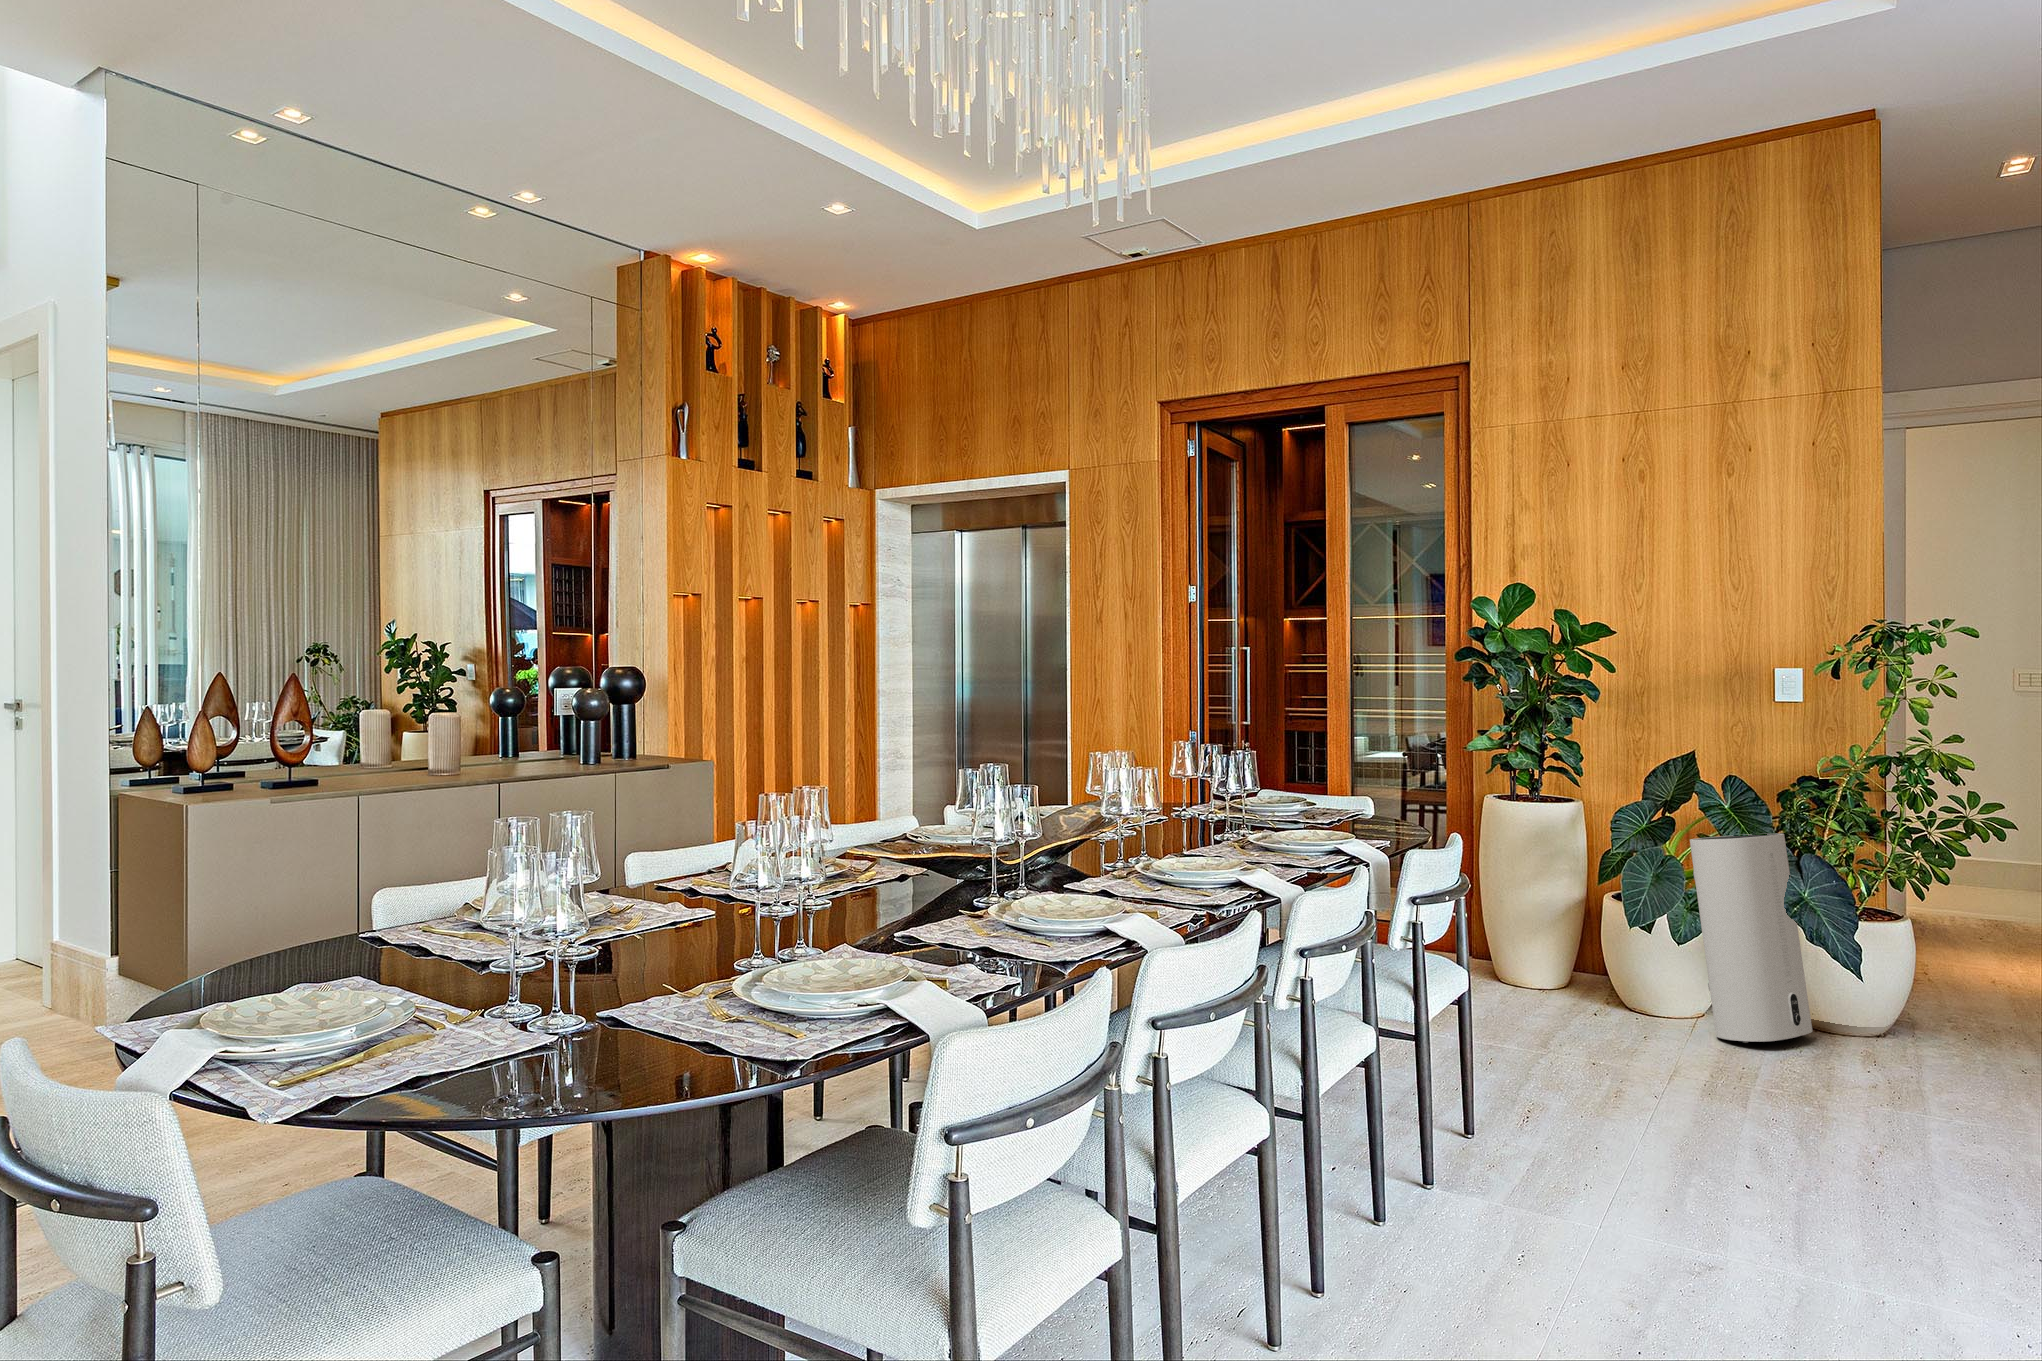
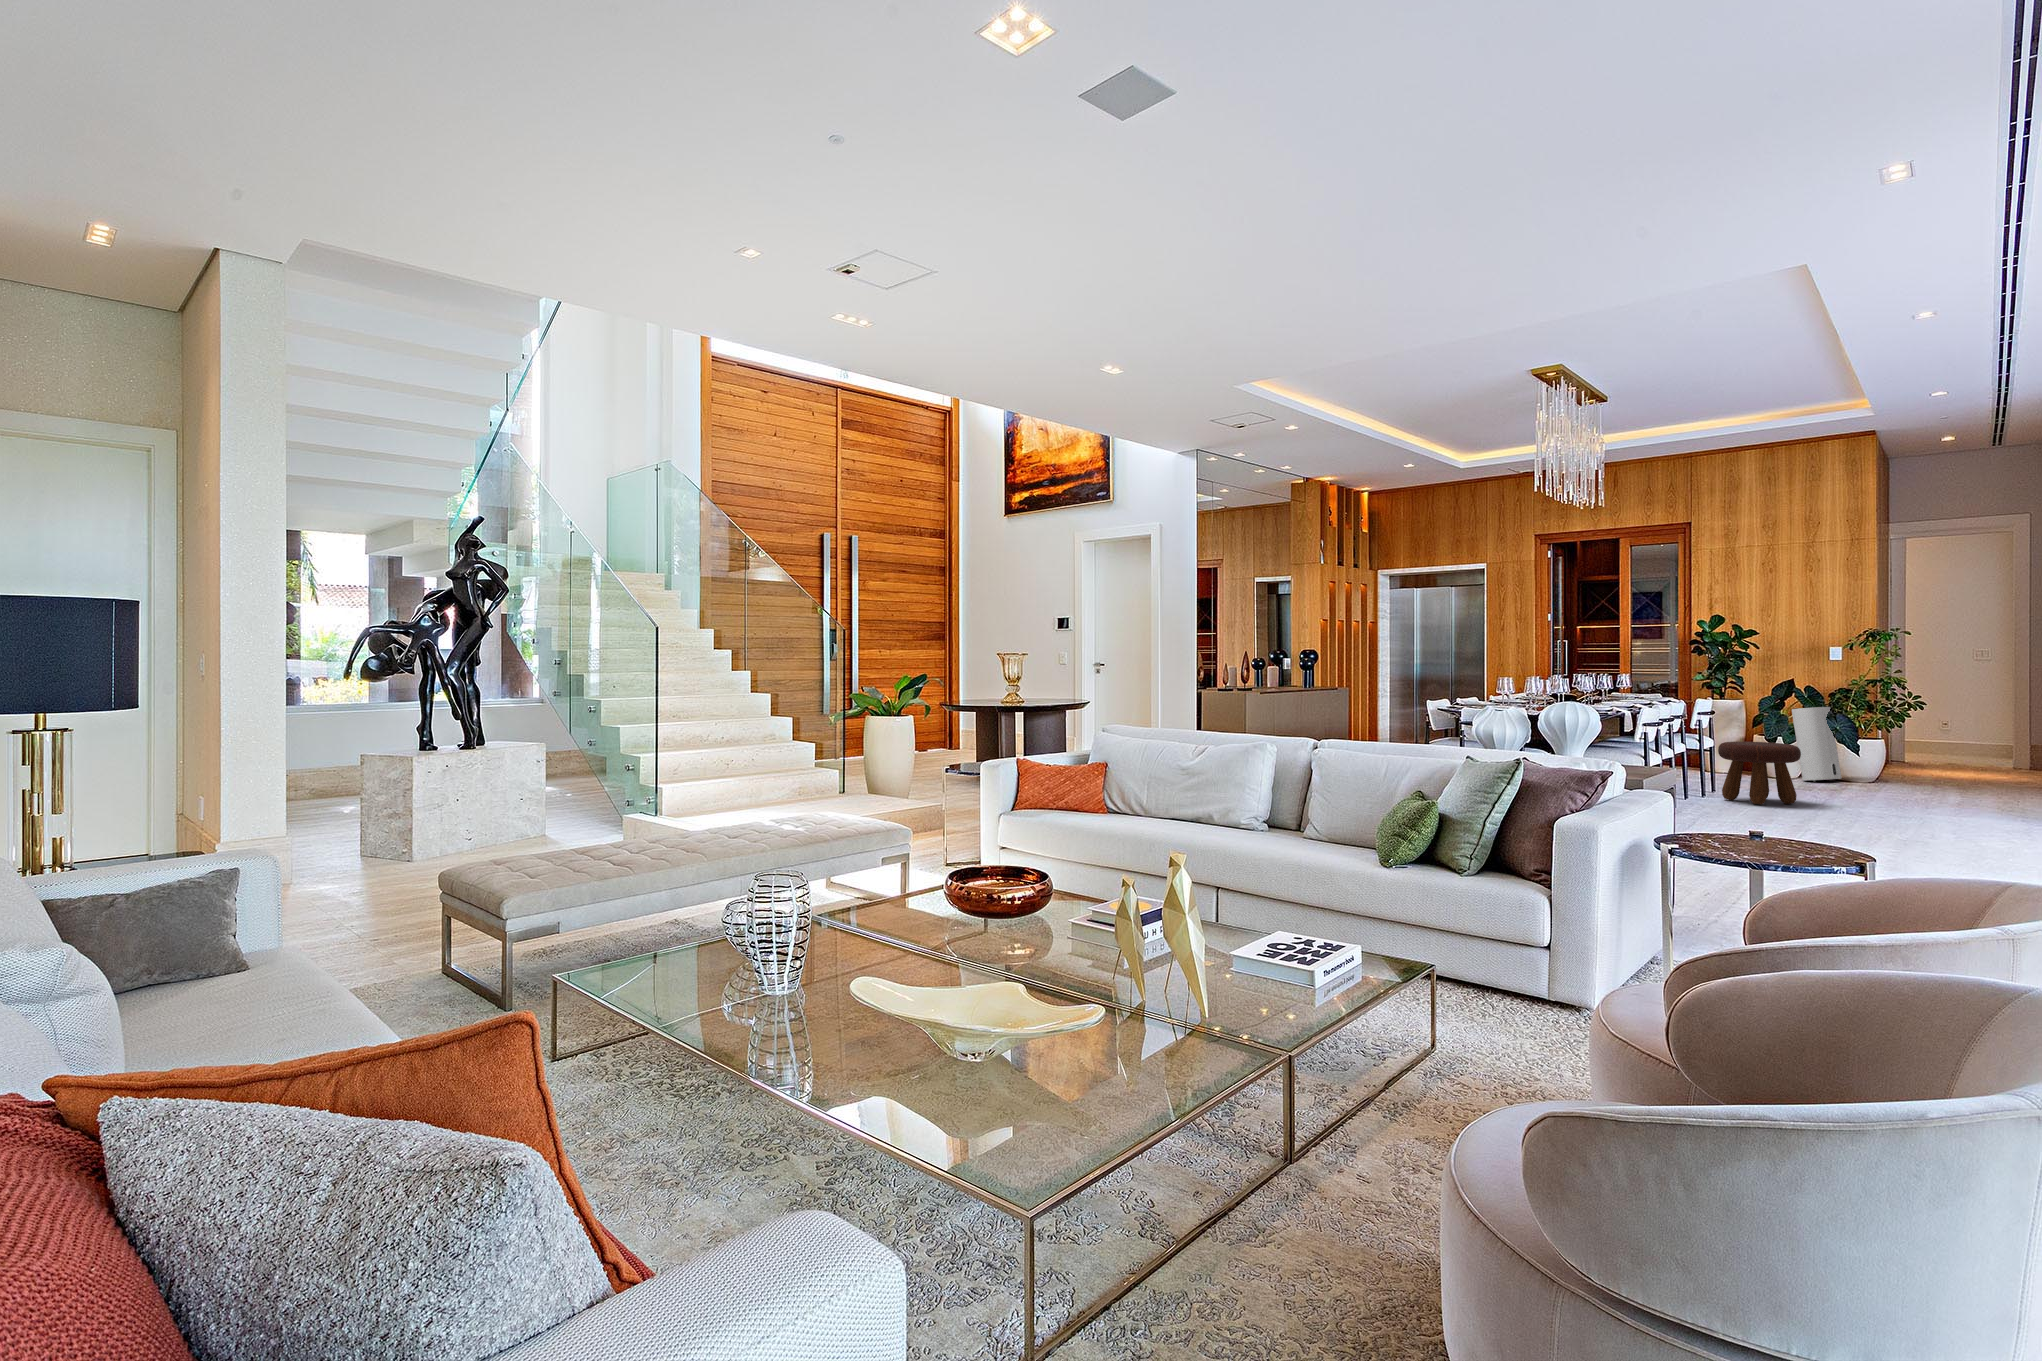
footstool: none [1459,994,1721,1262] -> present [1718,742,1801,804]

